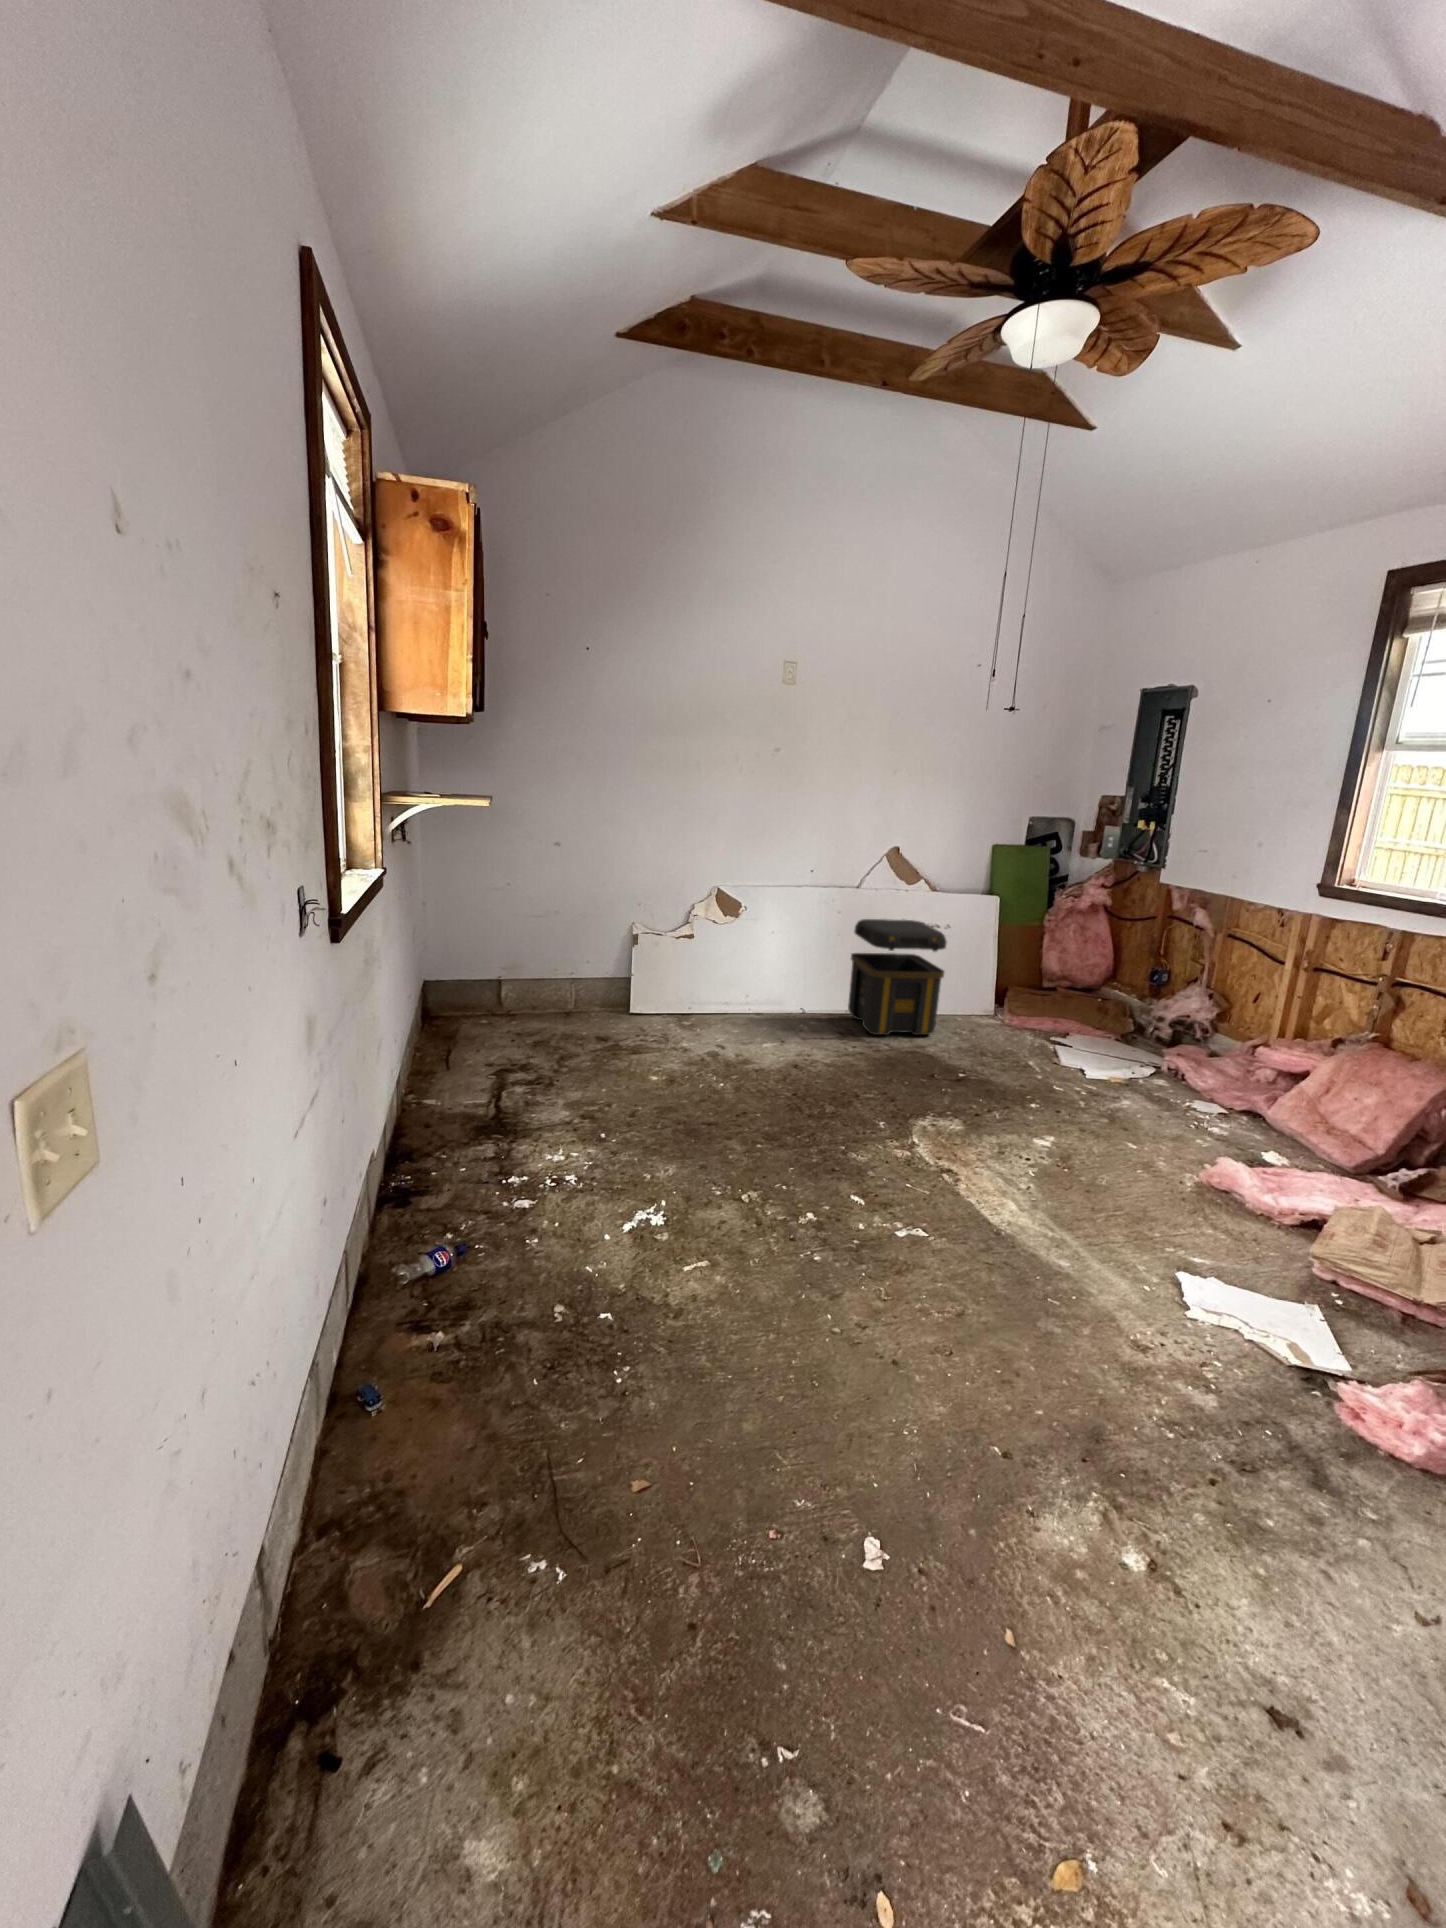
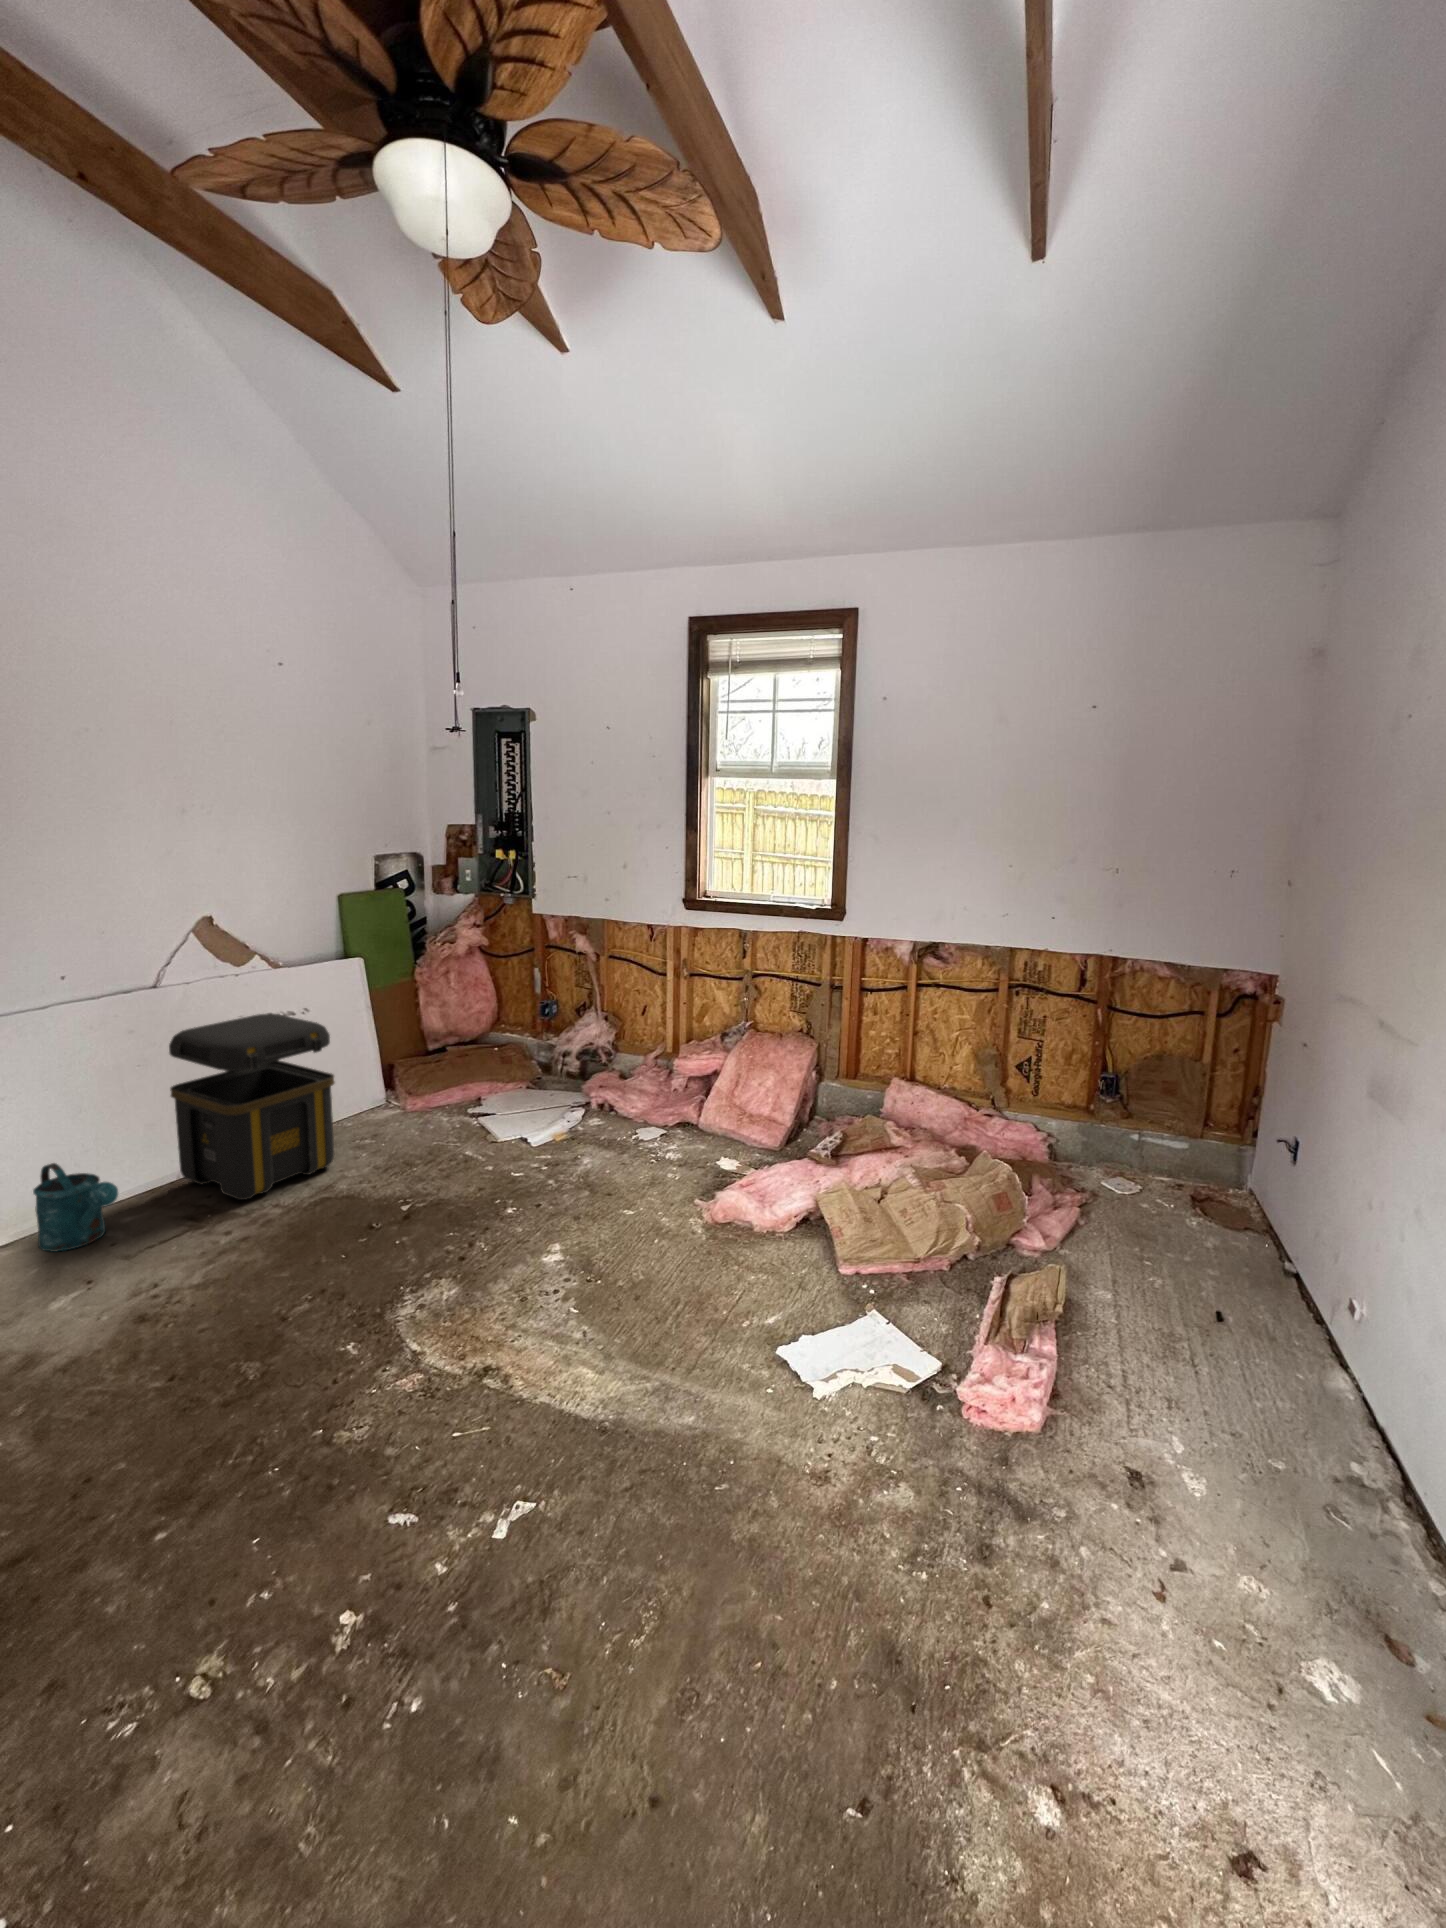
watering can: none [772,977,808,1027] -> present [33,1163,118,1252]

